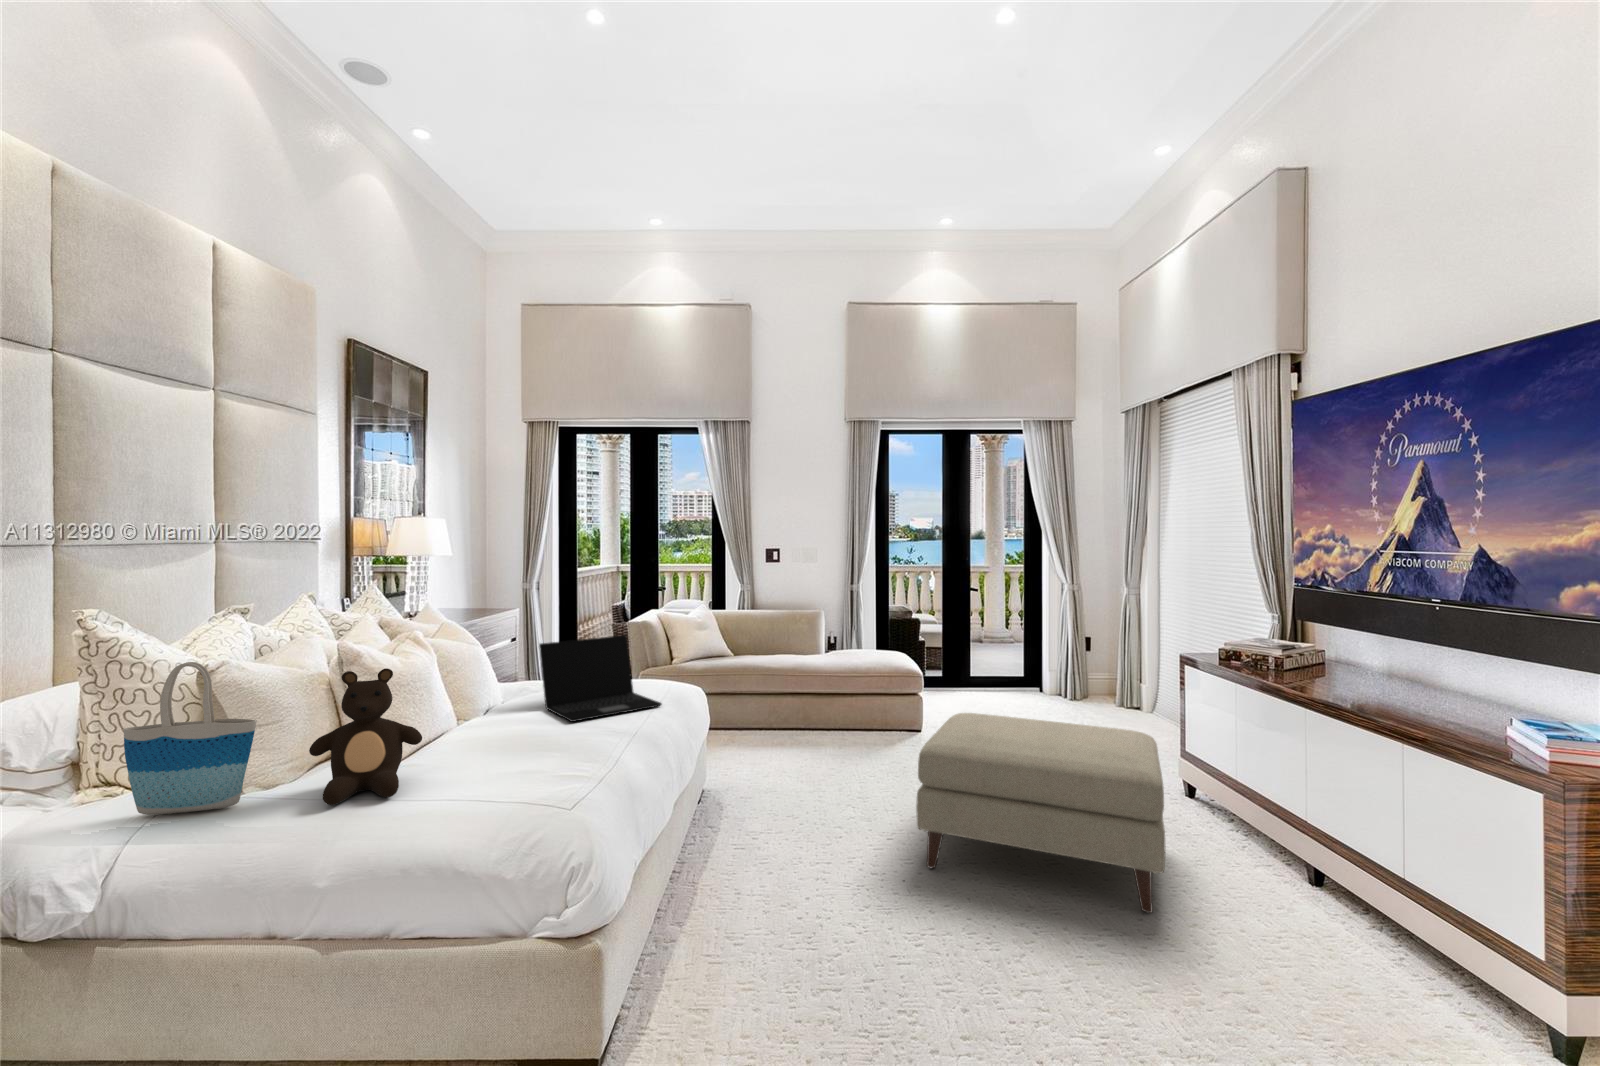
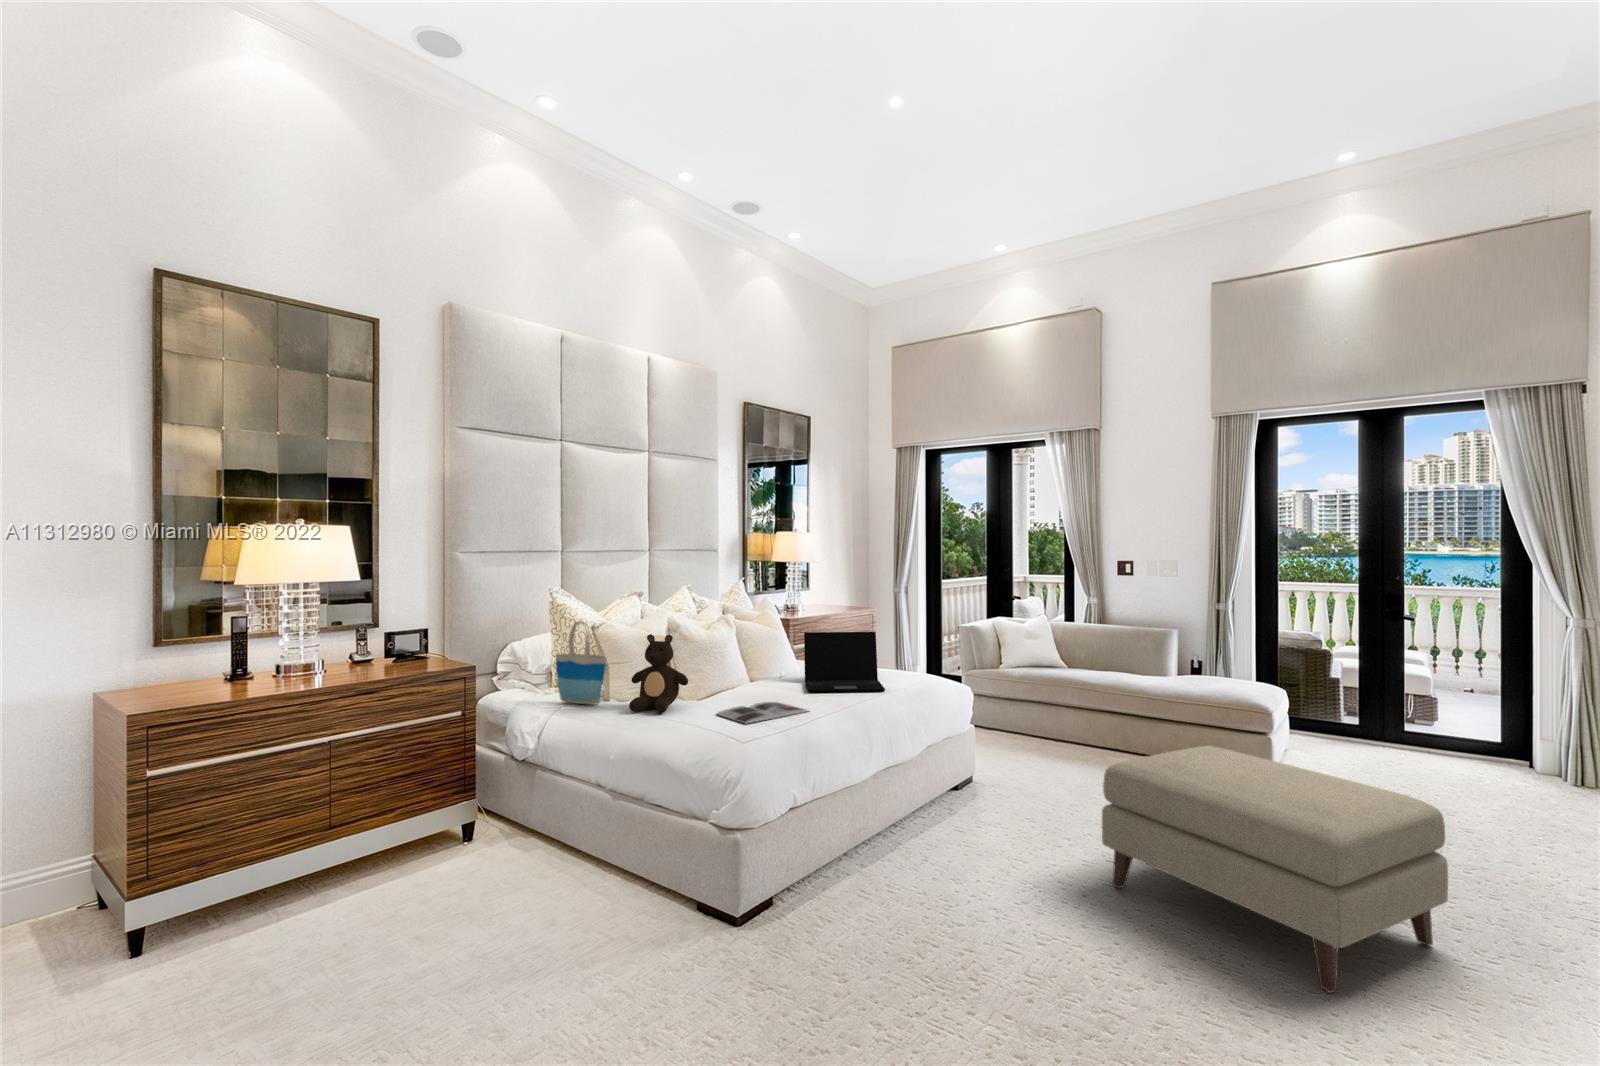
magazine: none [486,744,613,786] -> present [717,702,808,724]

